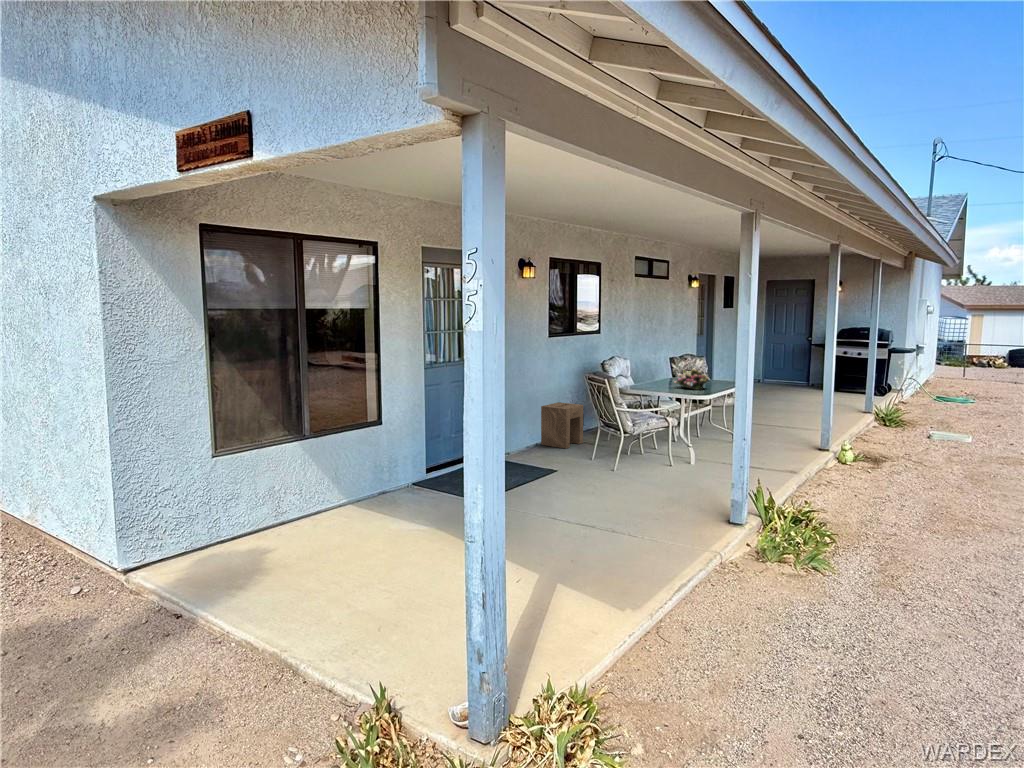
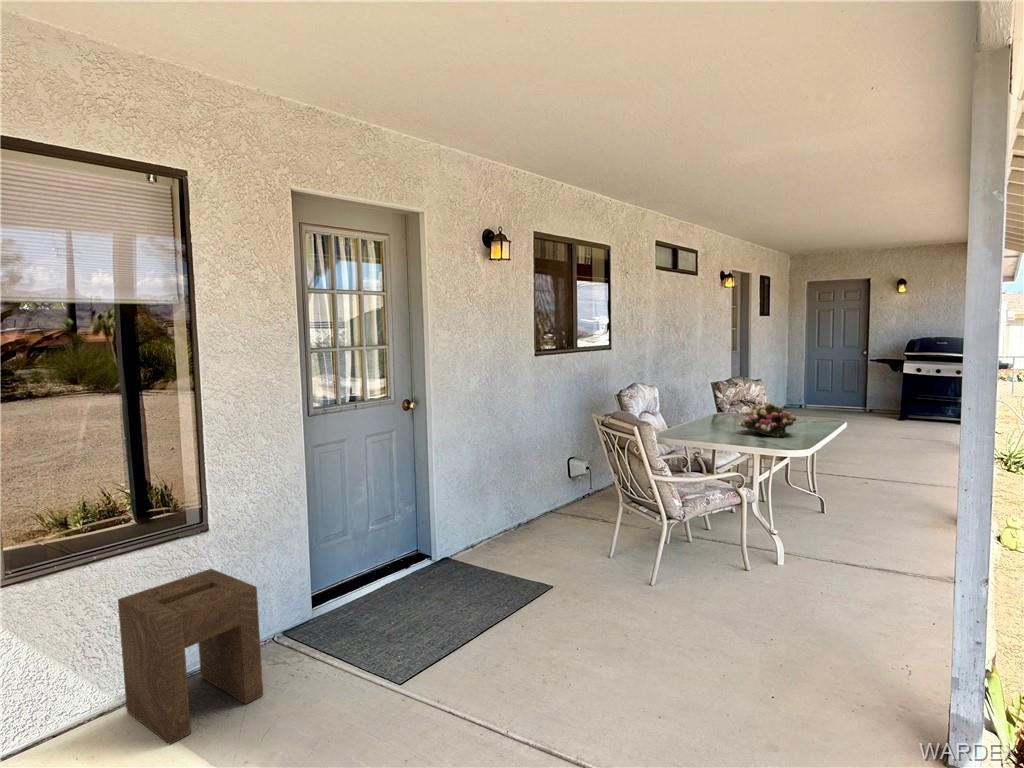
stool: present [541,402,583,449] -> present [118,569,263,744]

